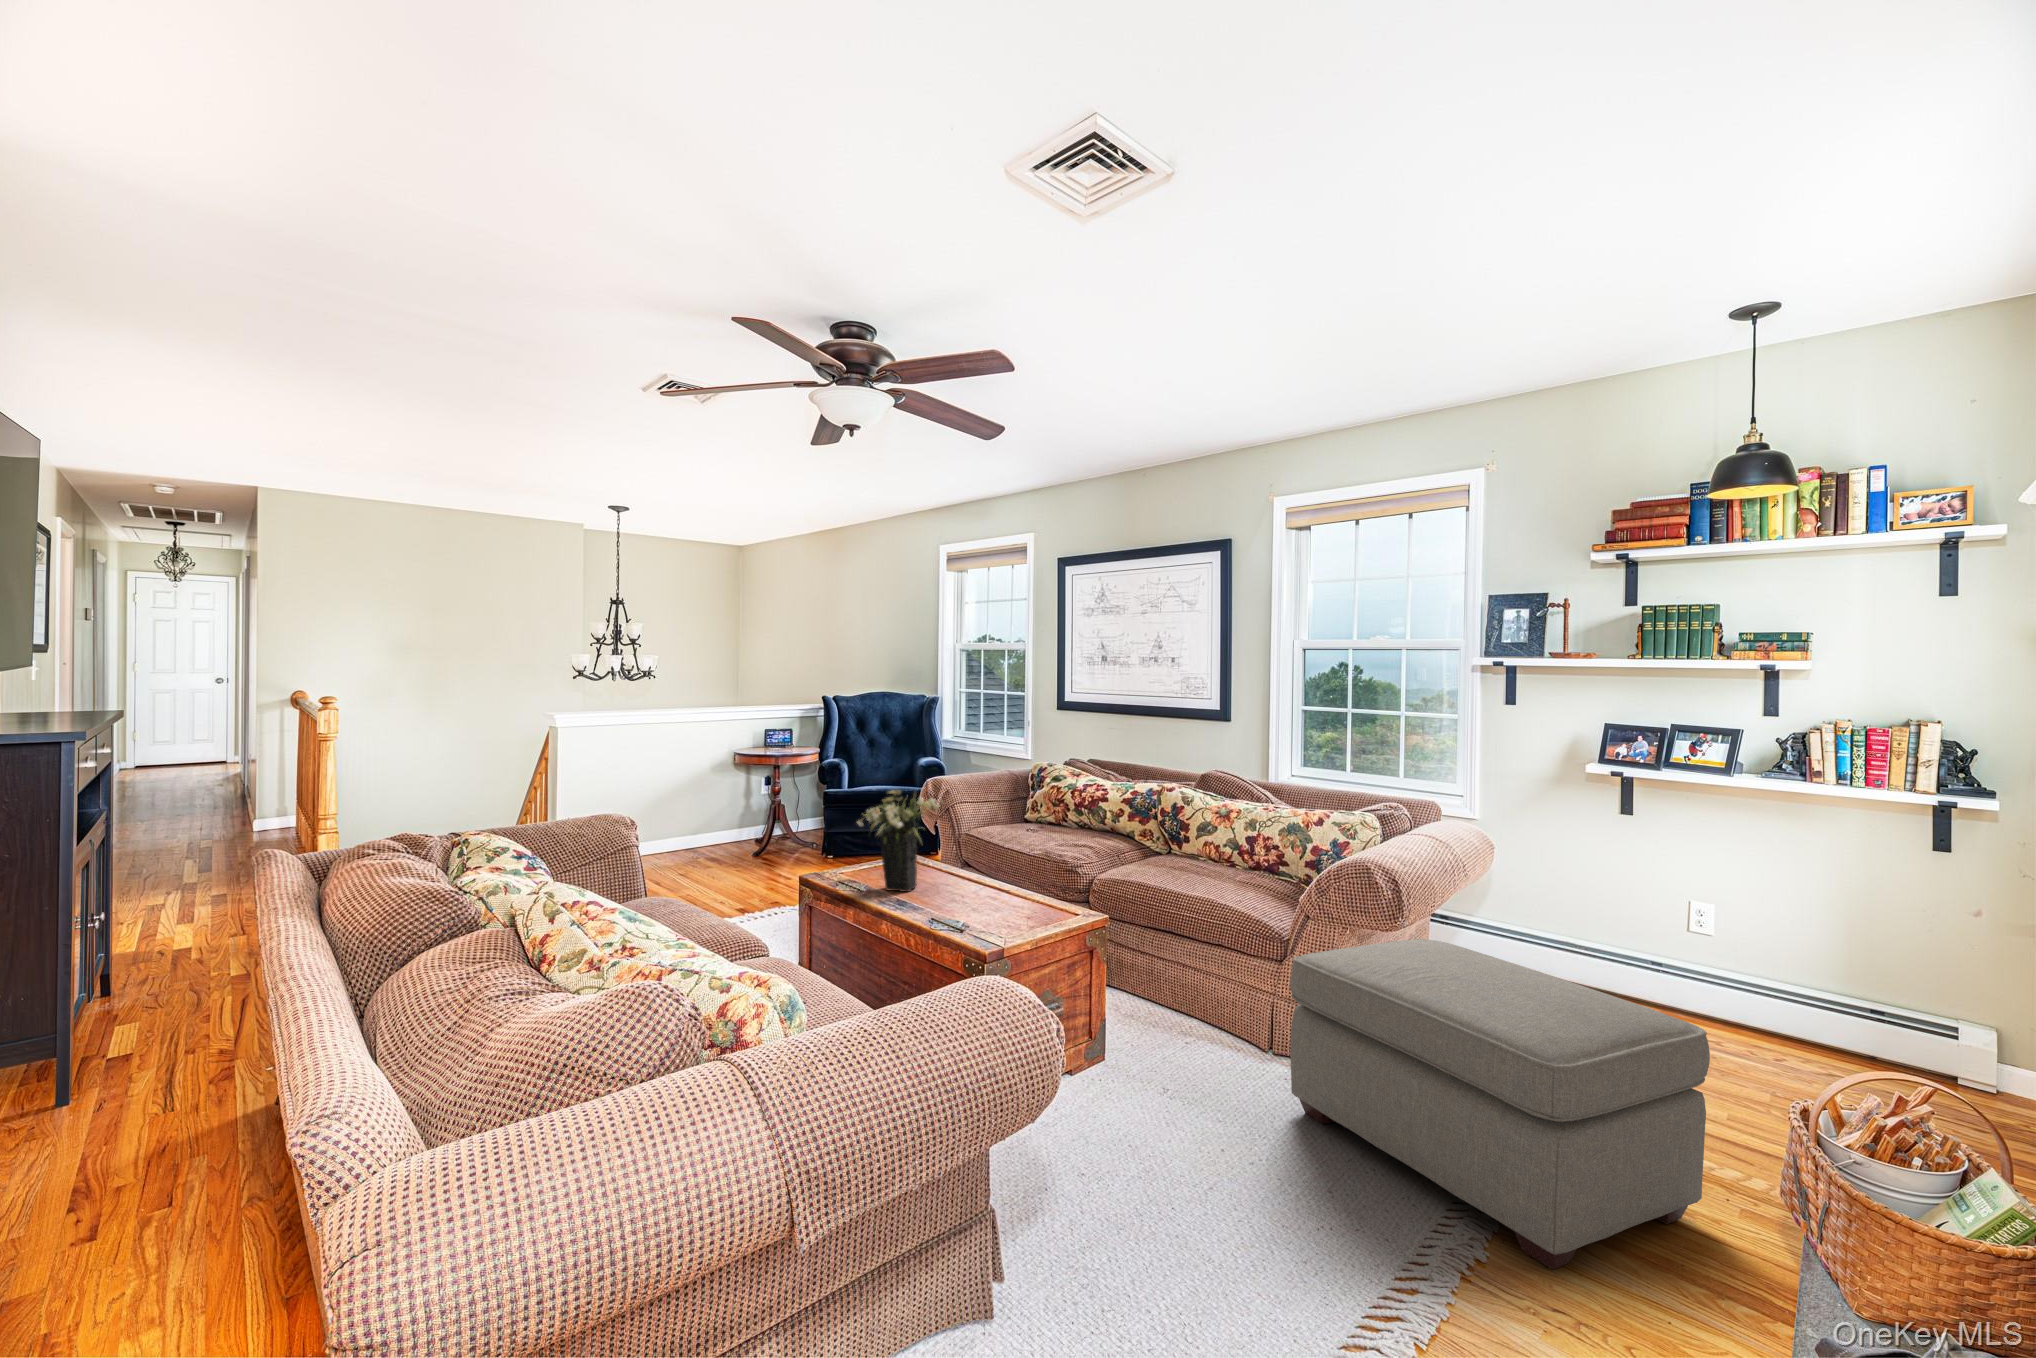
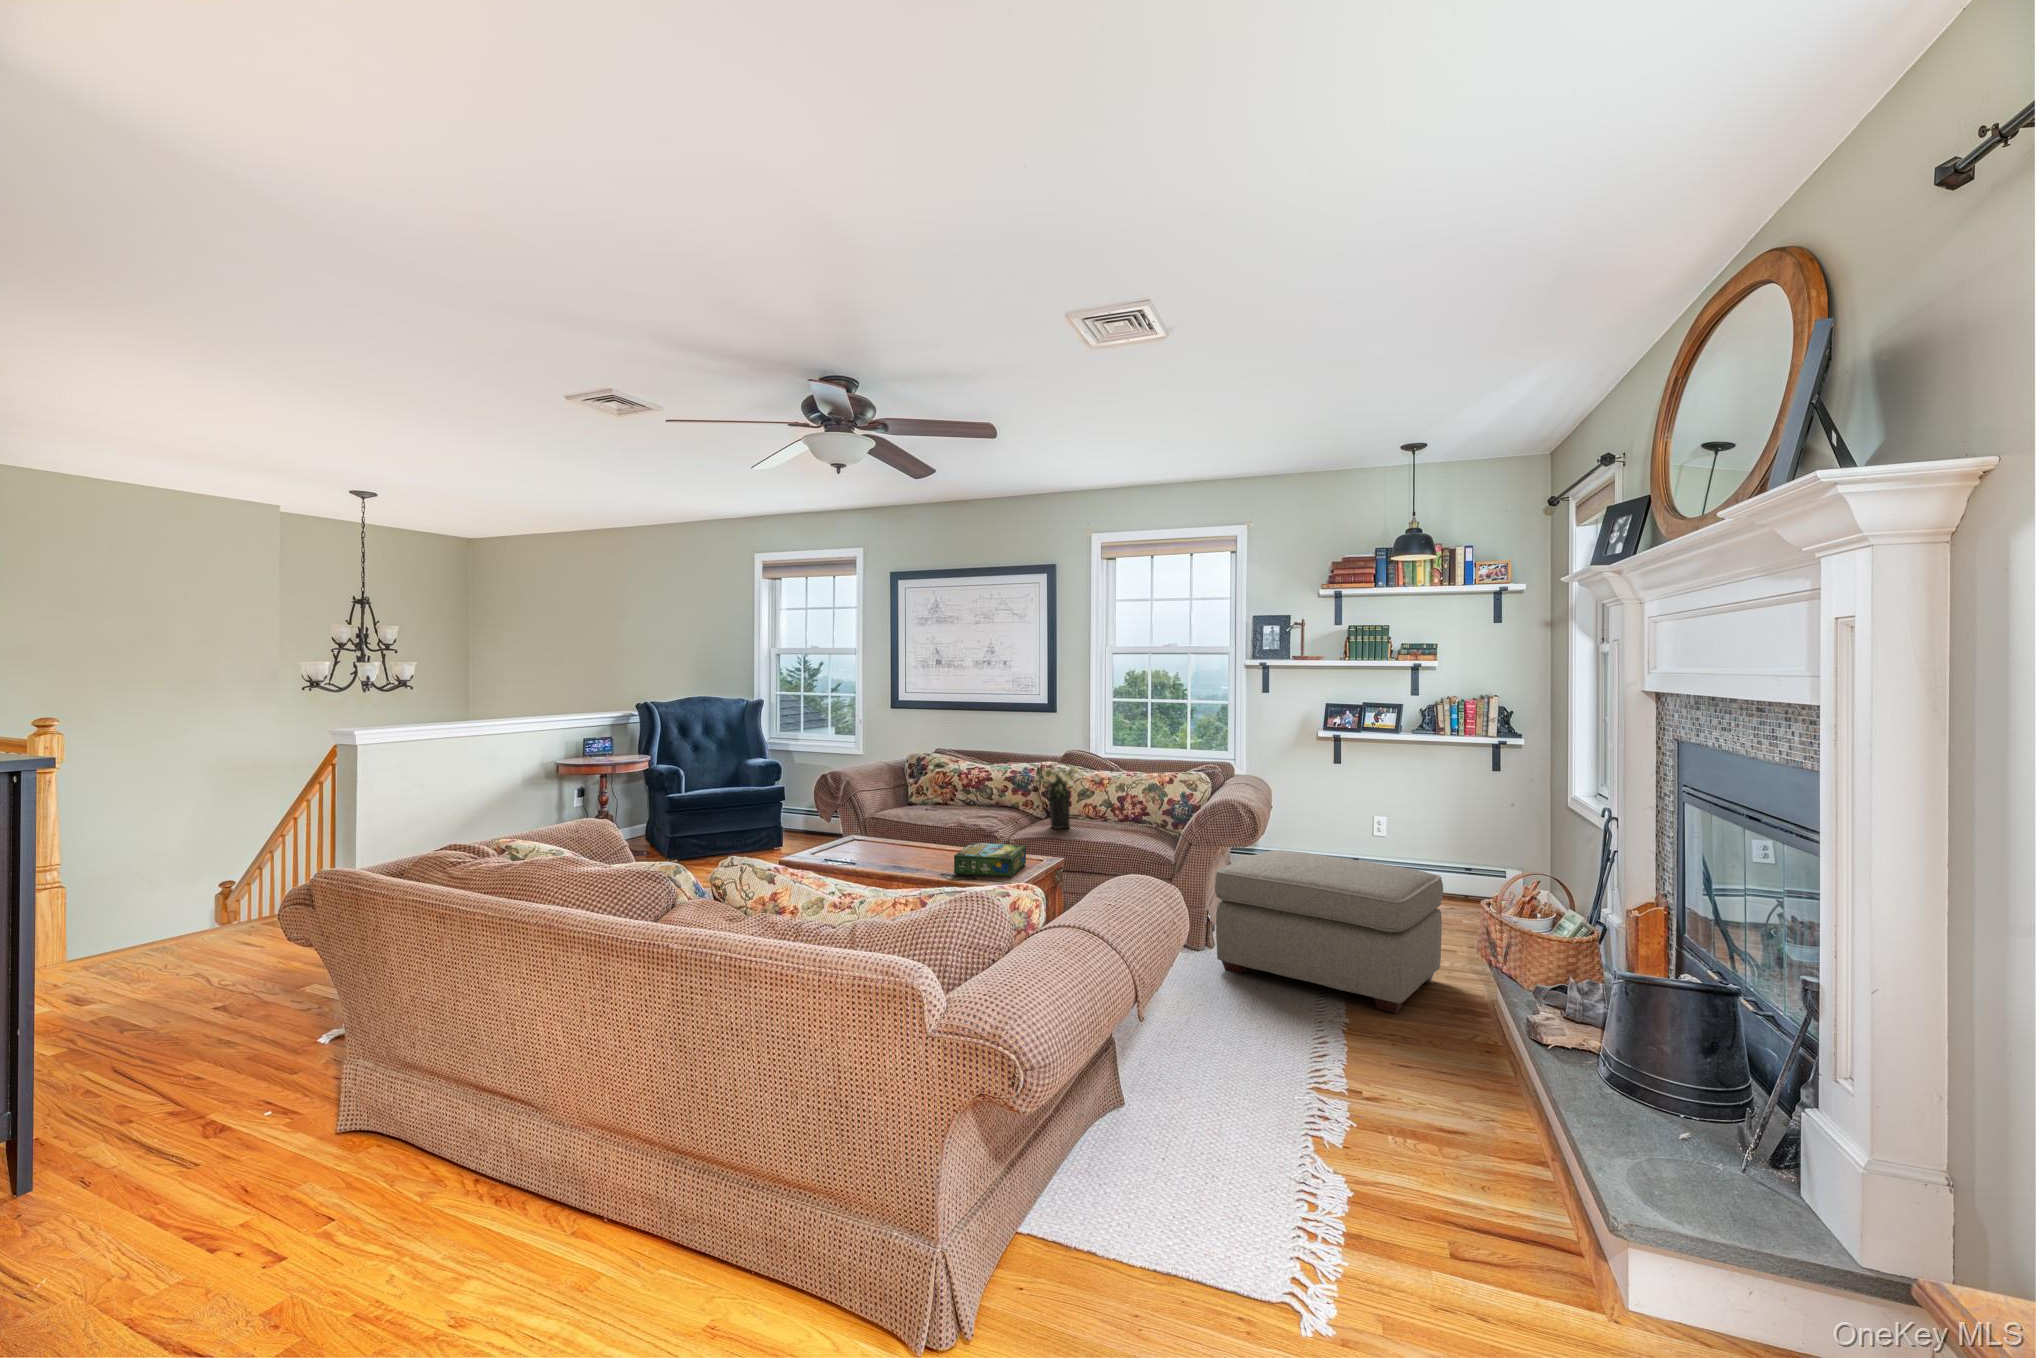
flower arrangement: present [857,790,939,892] -> present [1028,763,1083,829]
board game: none [929,871,1037,923] -> present [954,843,1026,877]

